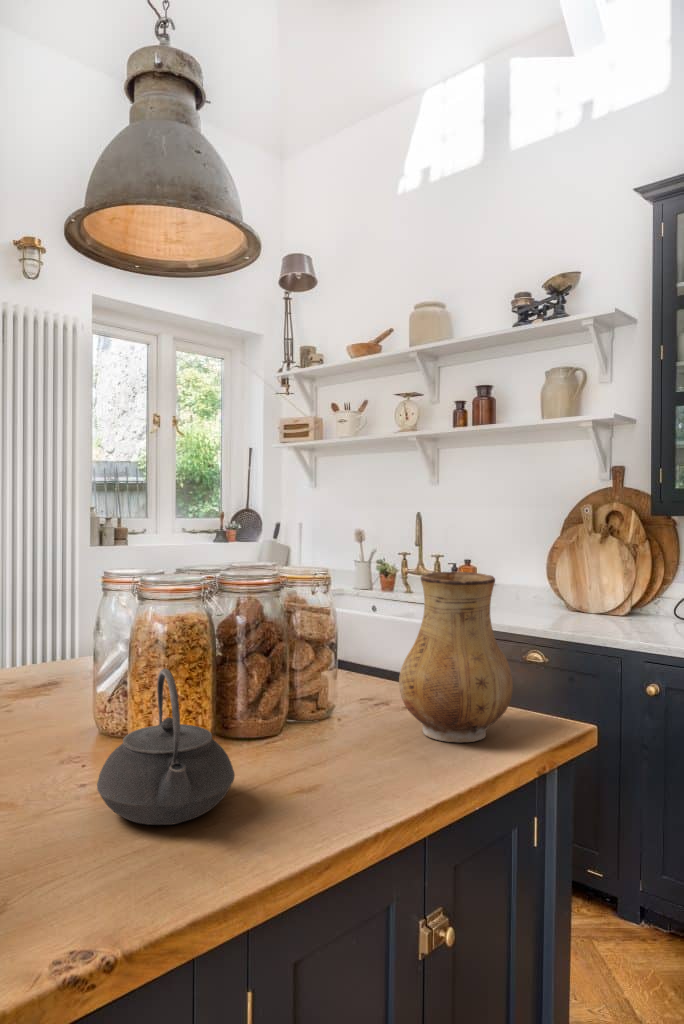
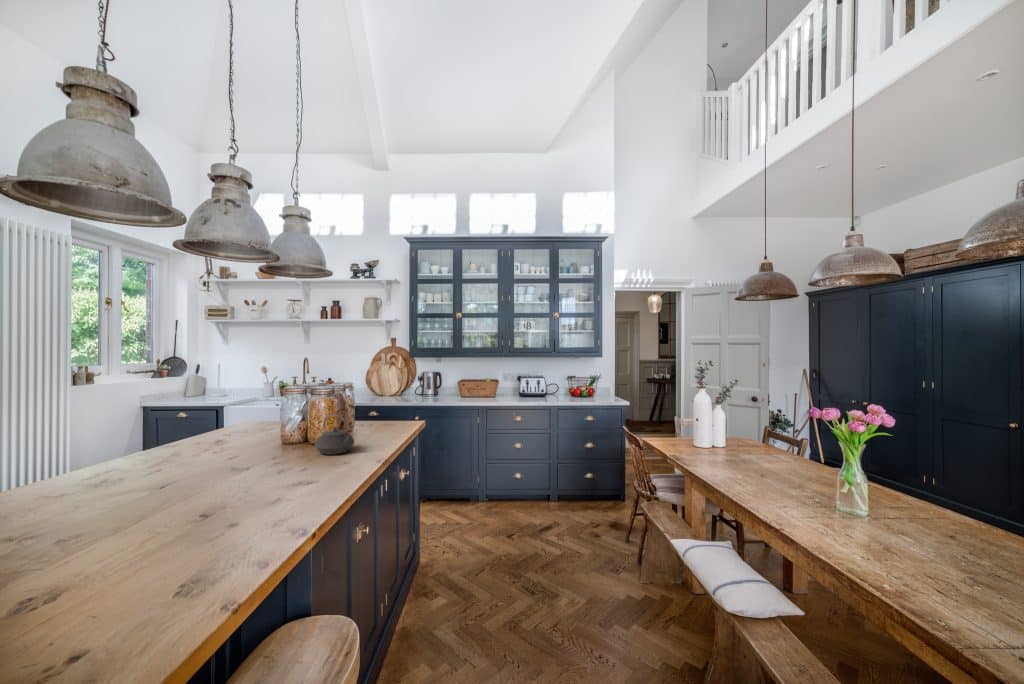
ceramic pitcher: present [399,572,513,742] -> none [371,382,404,430]

